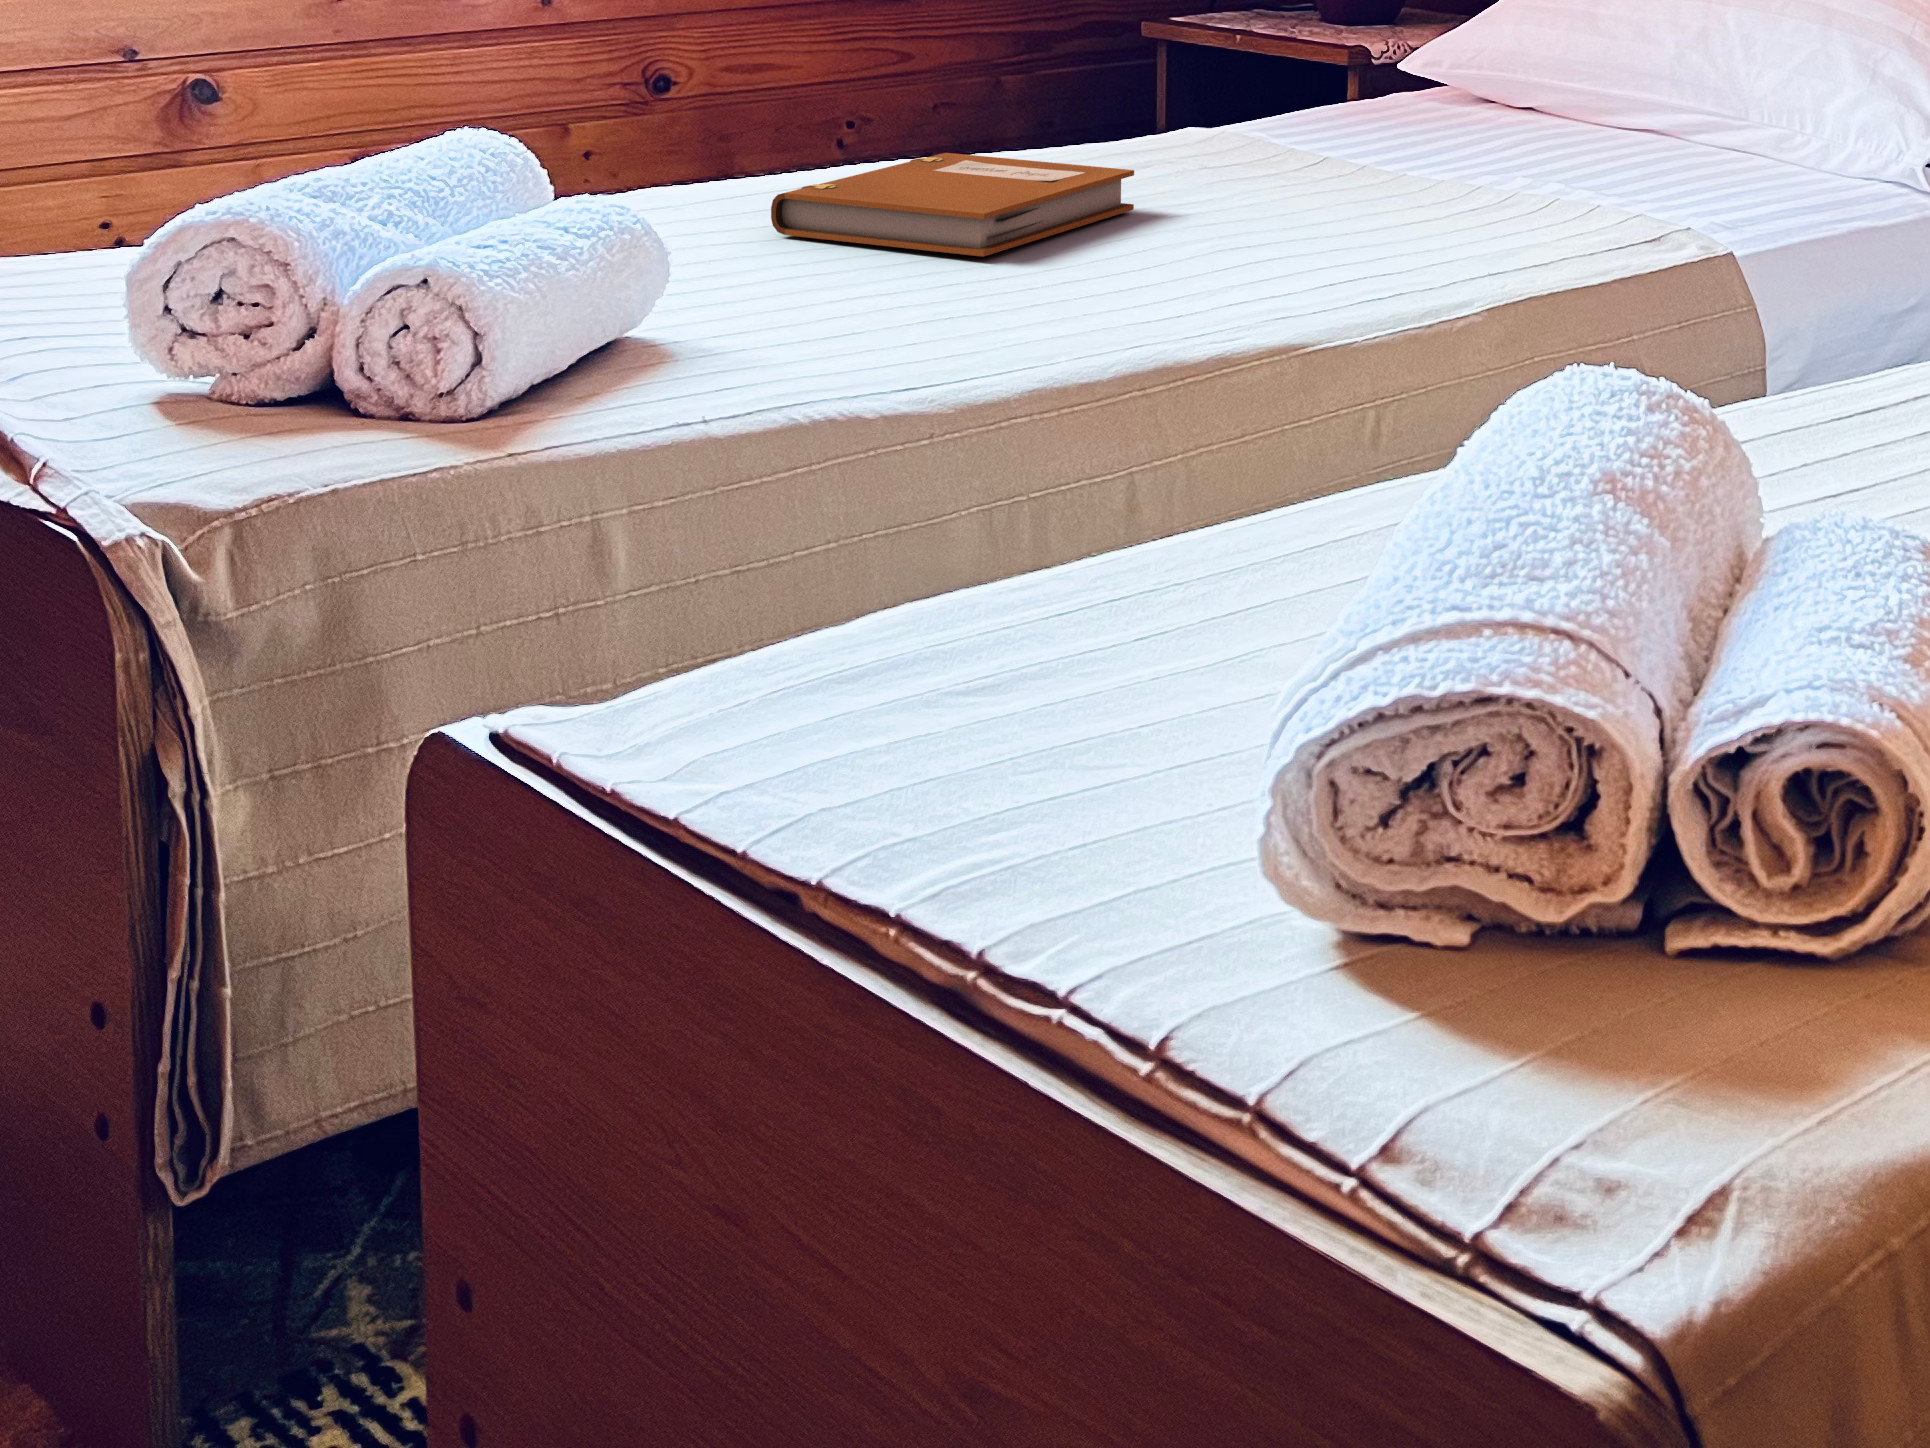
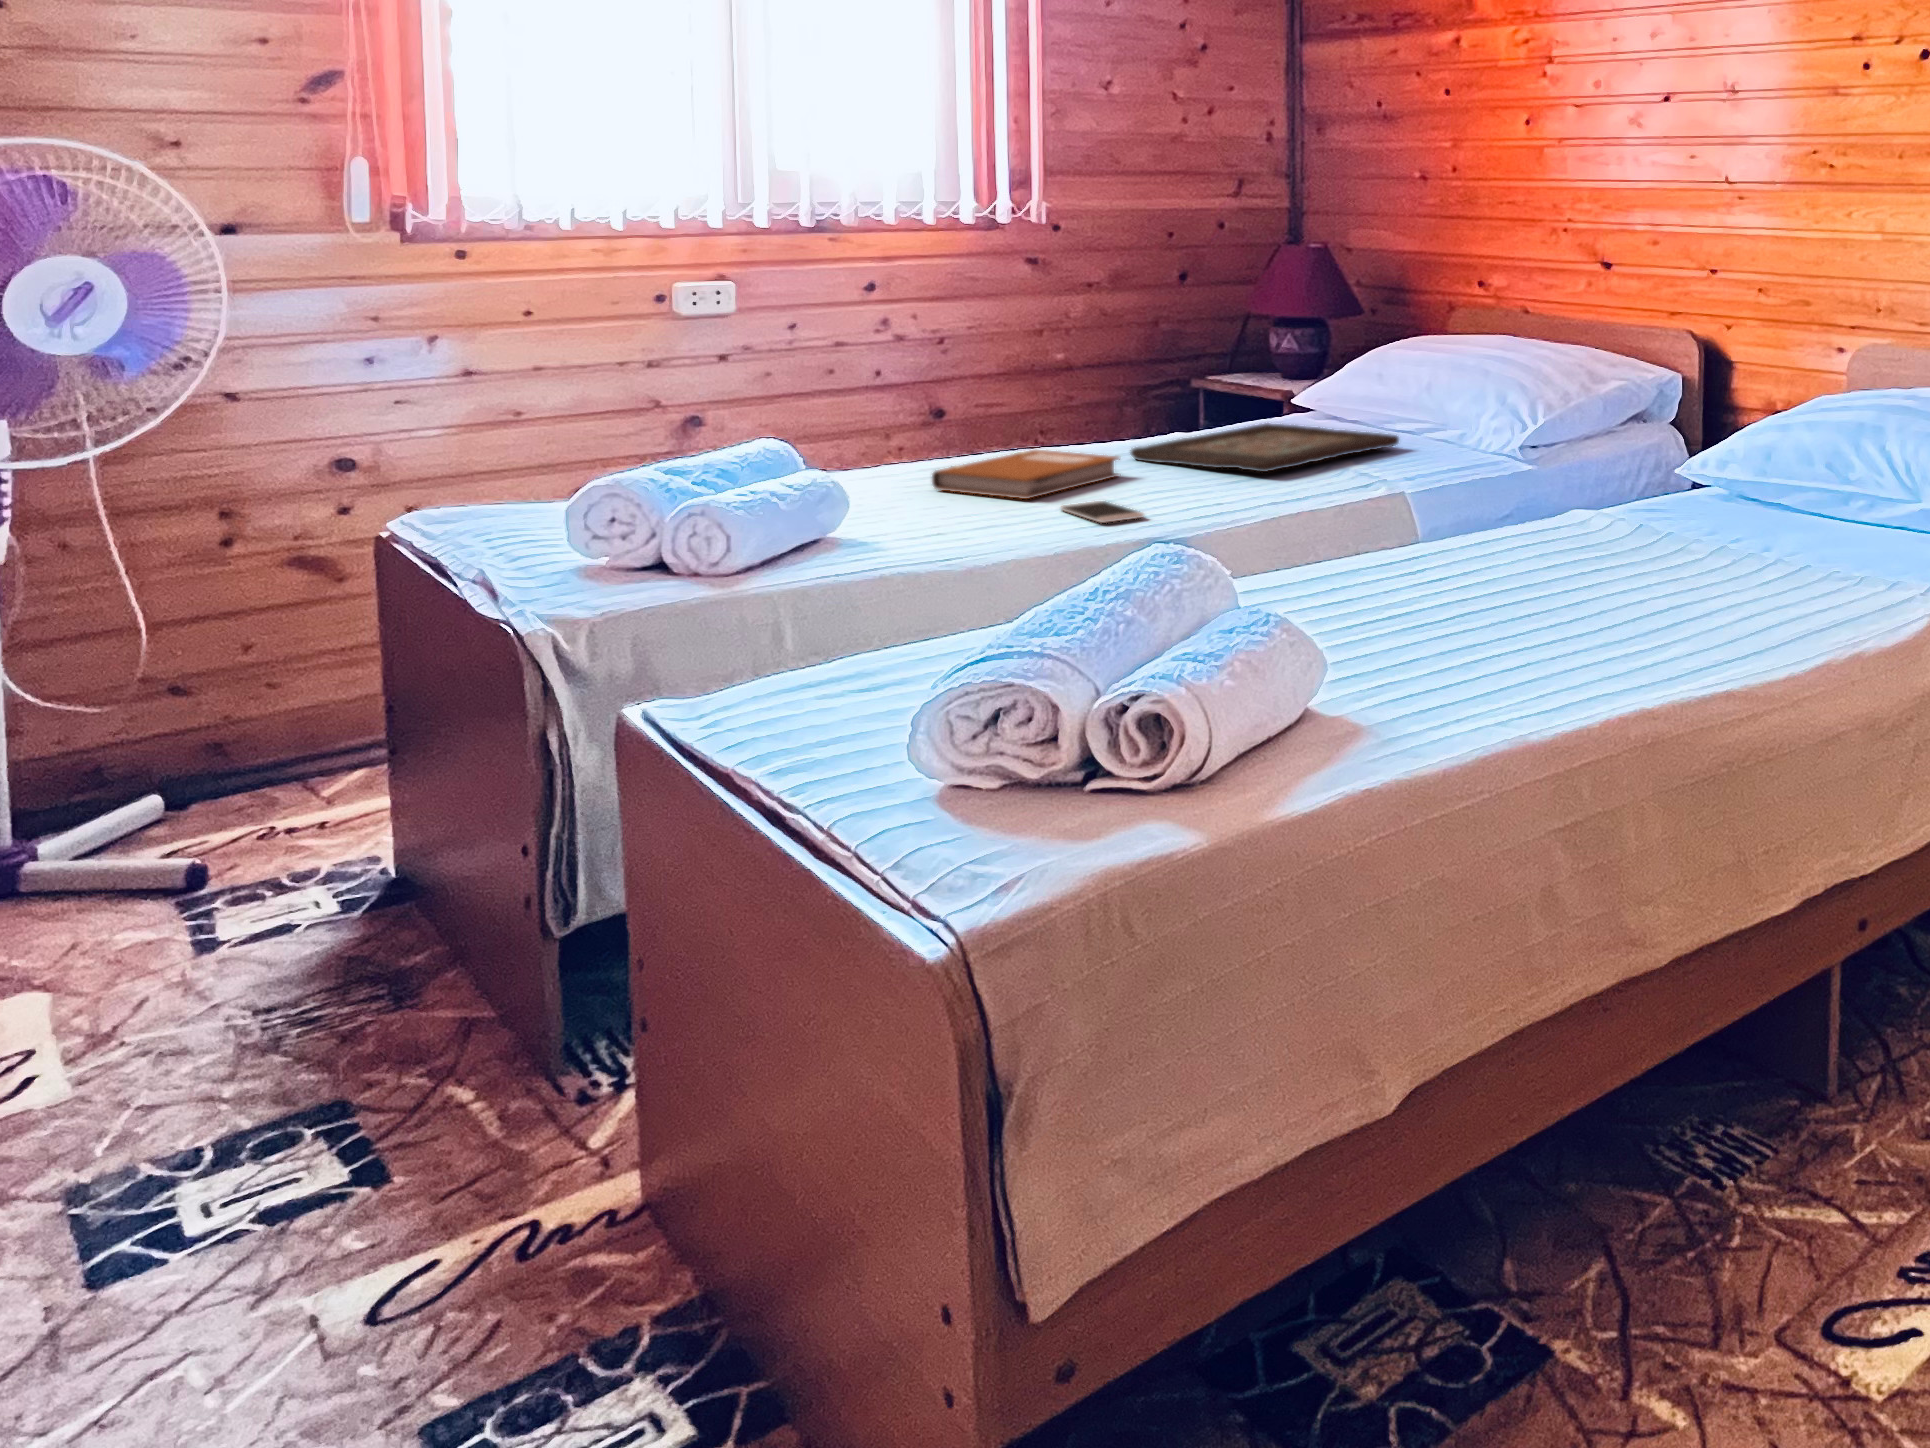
decorative tray: none [1125,105,1650,206] -> present [1131,423,1399,472]
smartphone: none [1065,262,1253,309] -> present [1061,501,1144,523]

